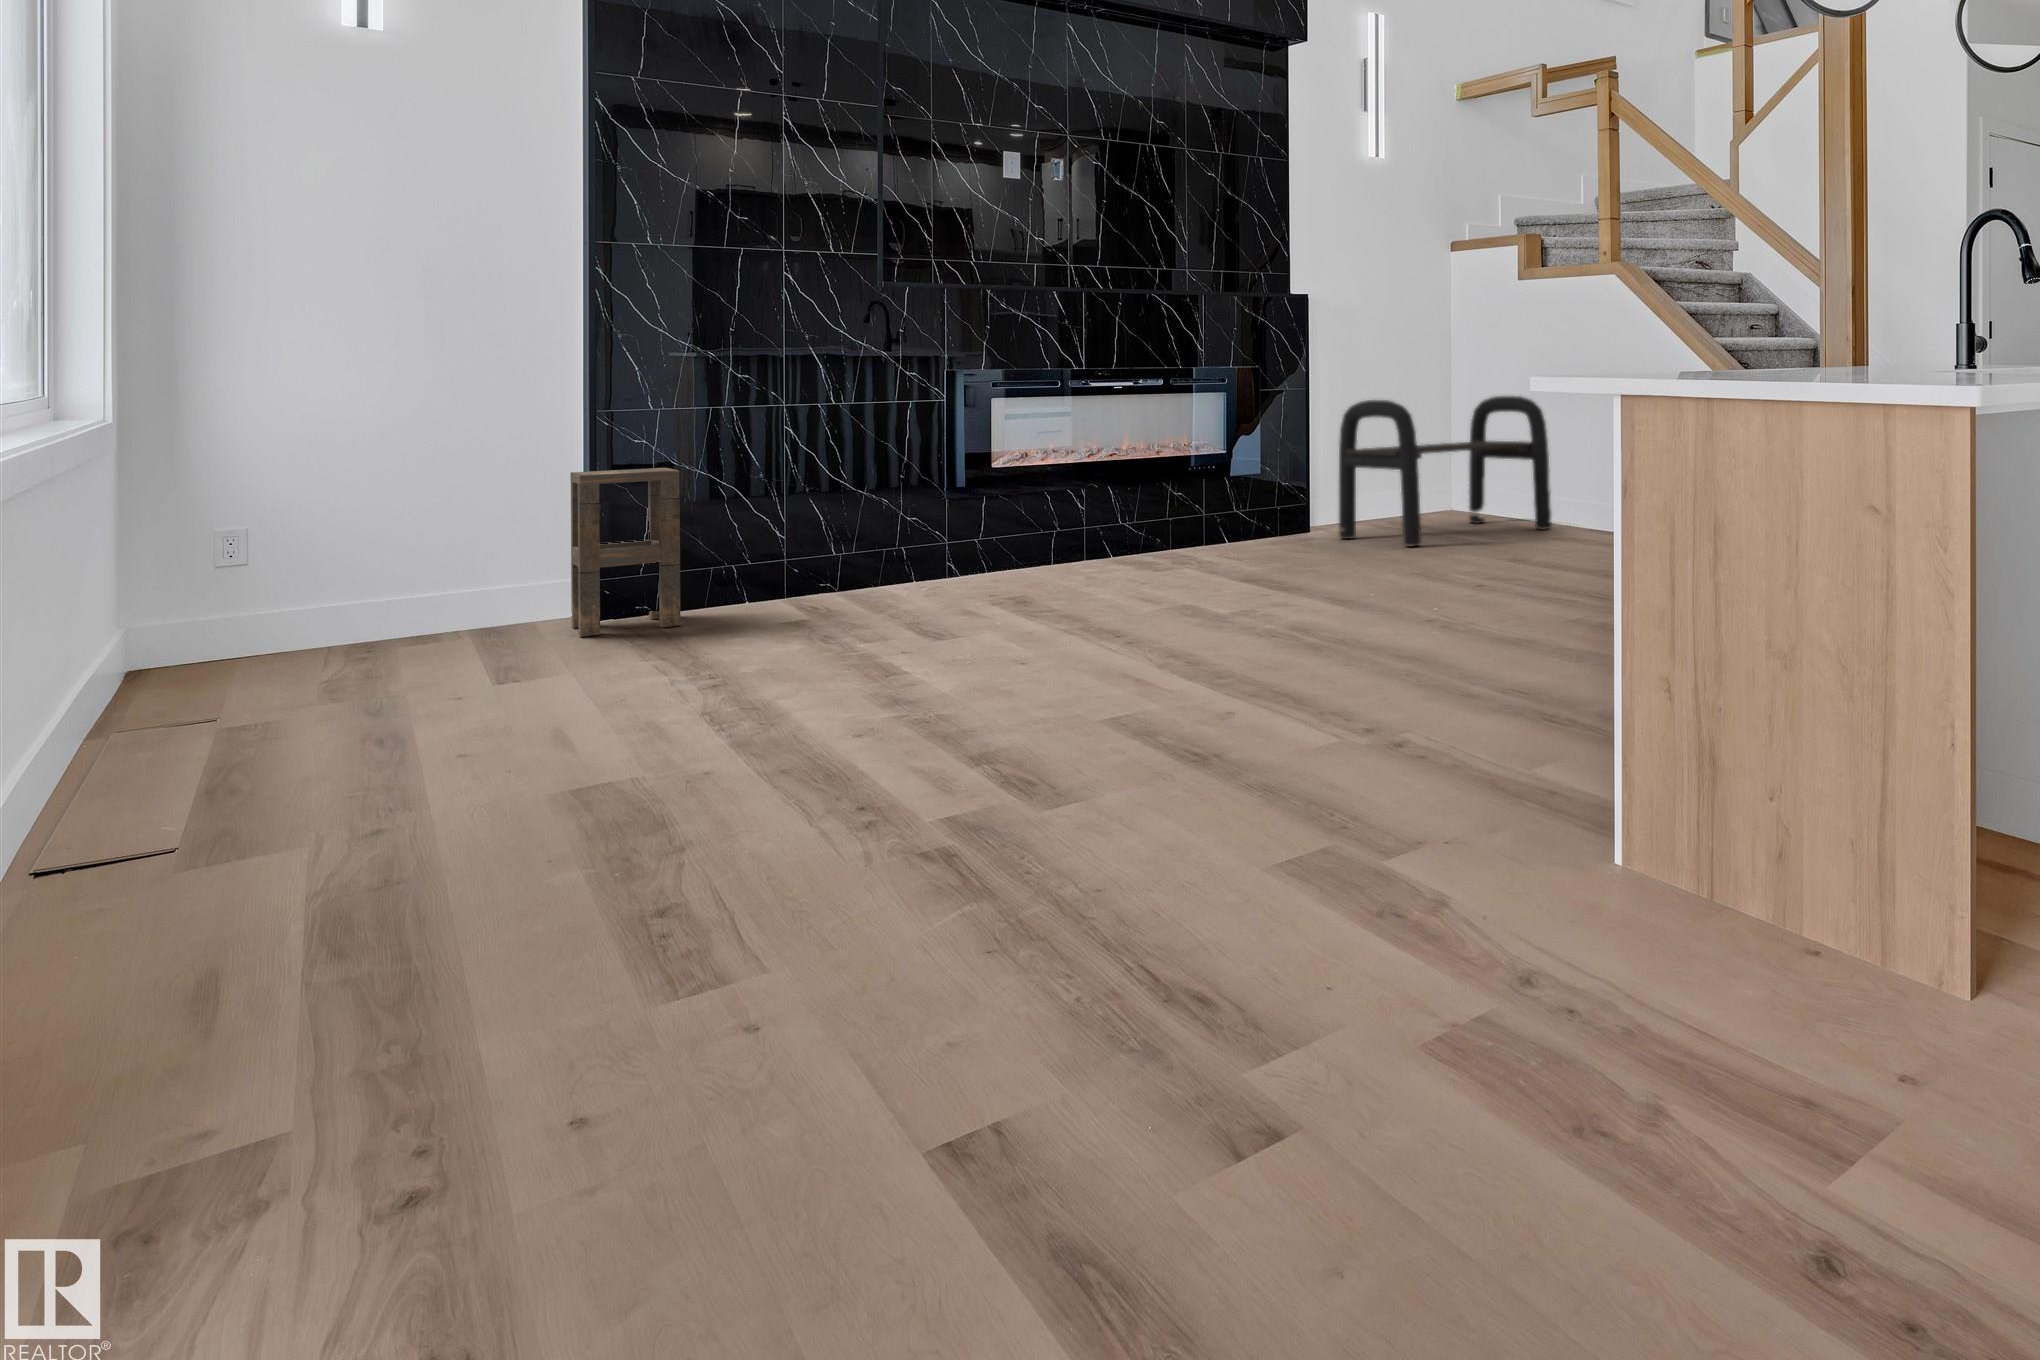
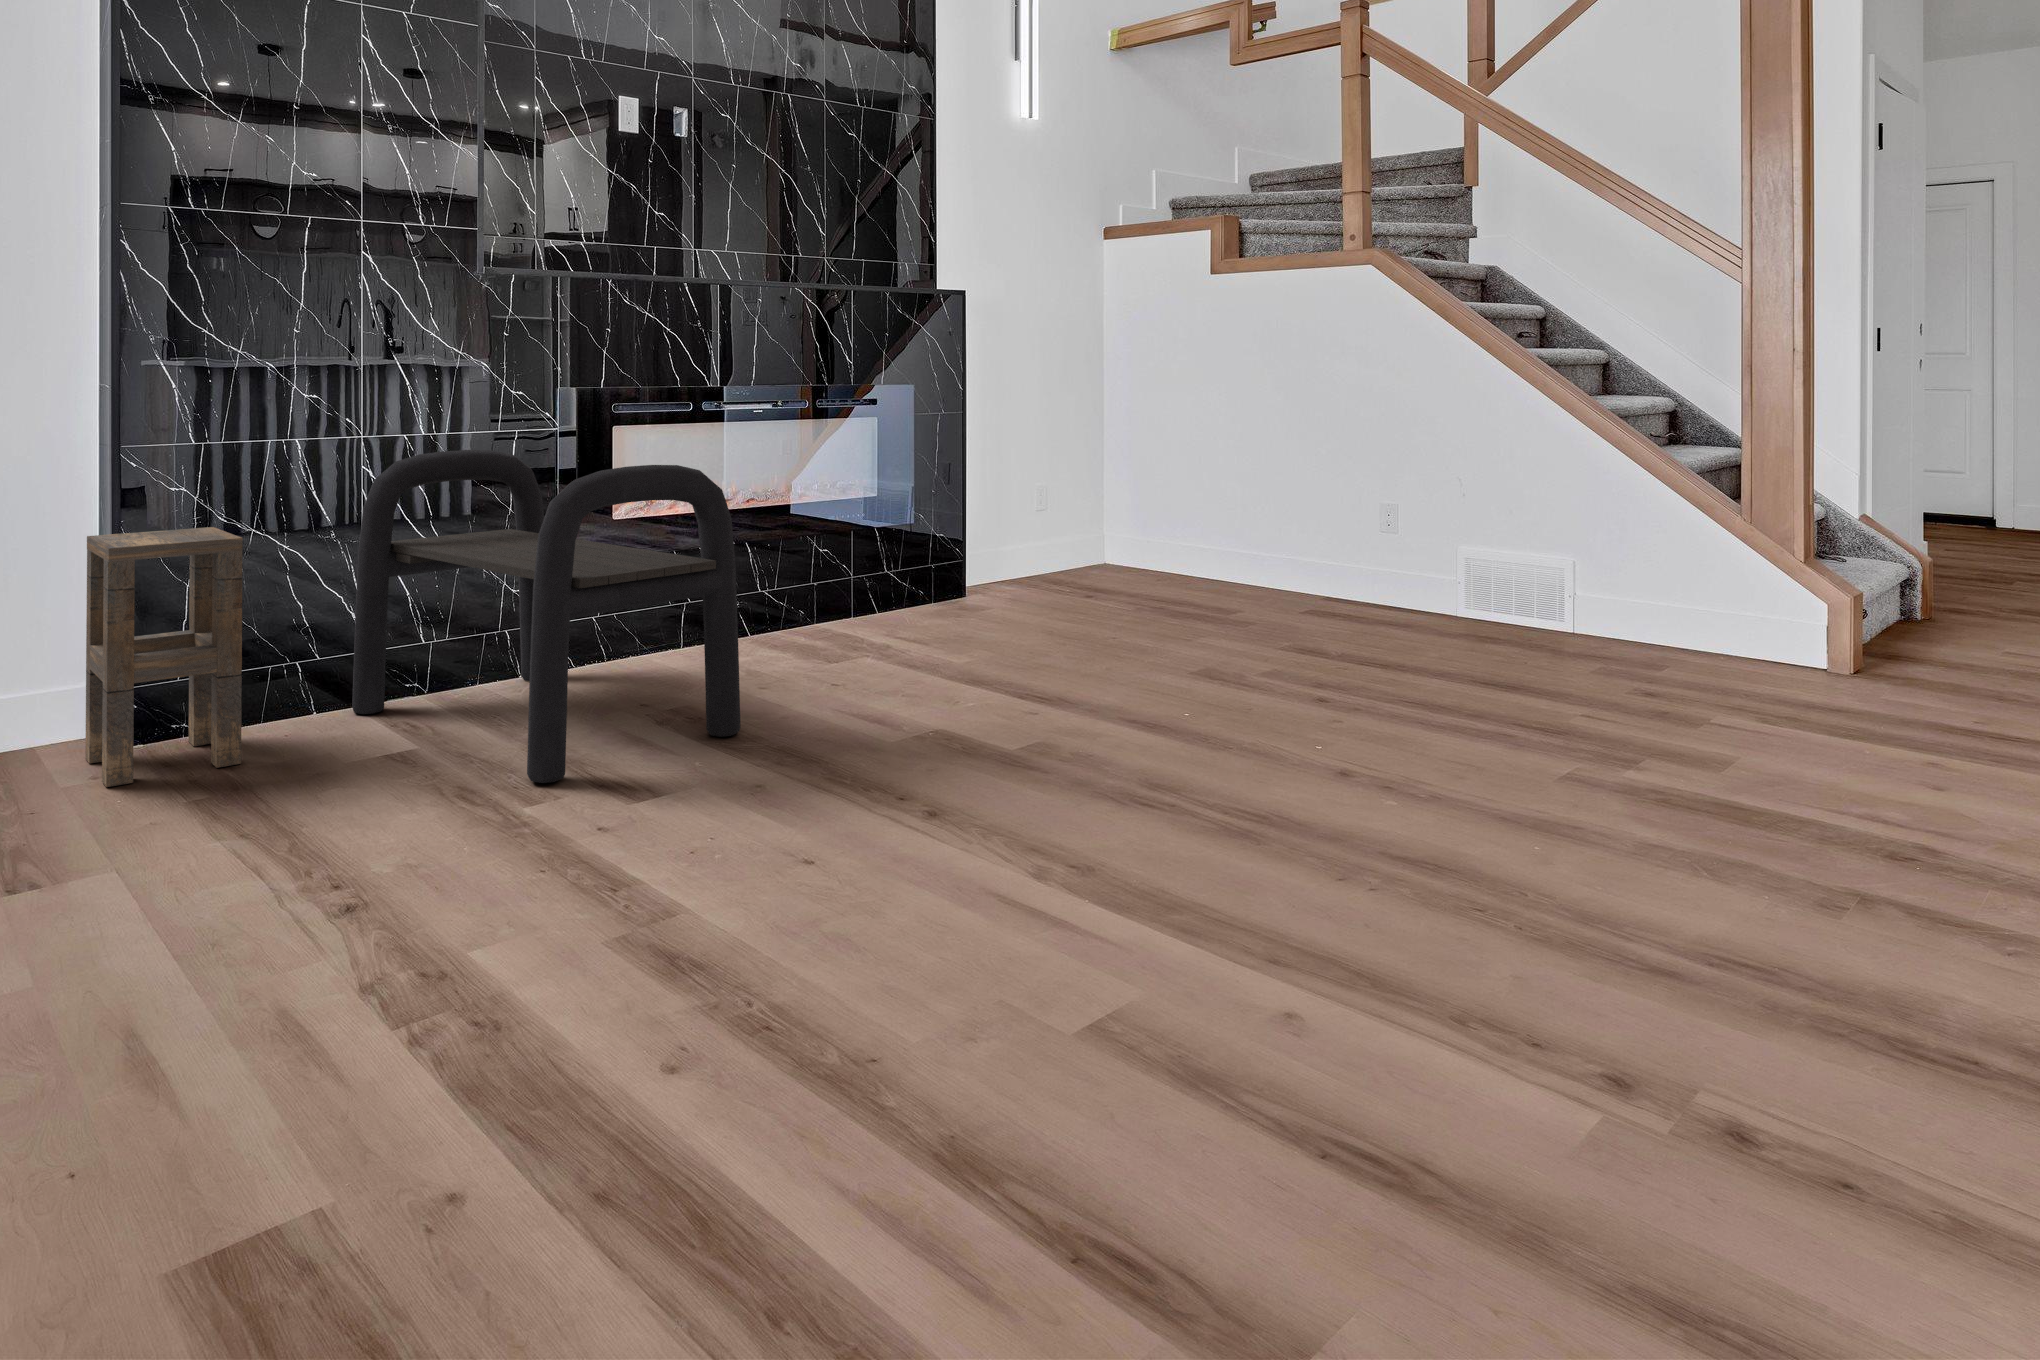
bench: present [1339,396,1552,547] -> present [352,450,740,783]

